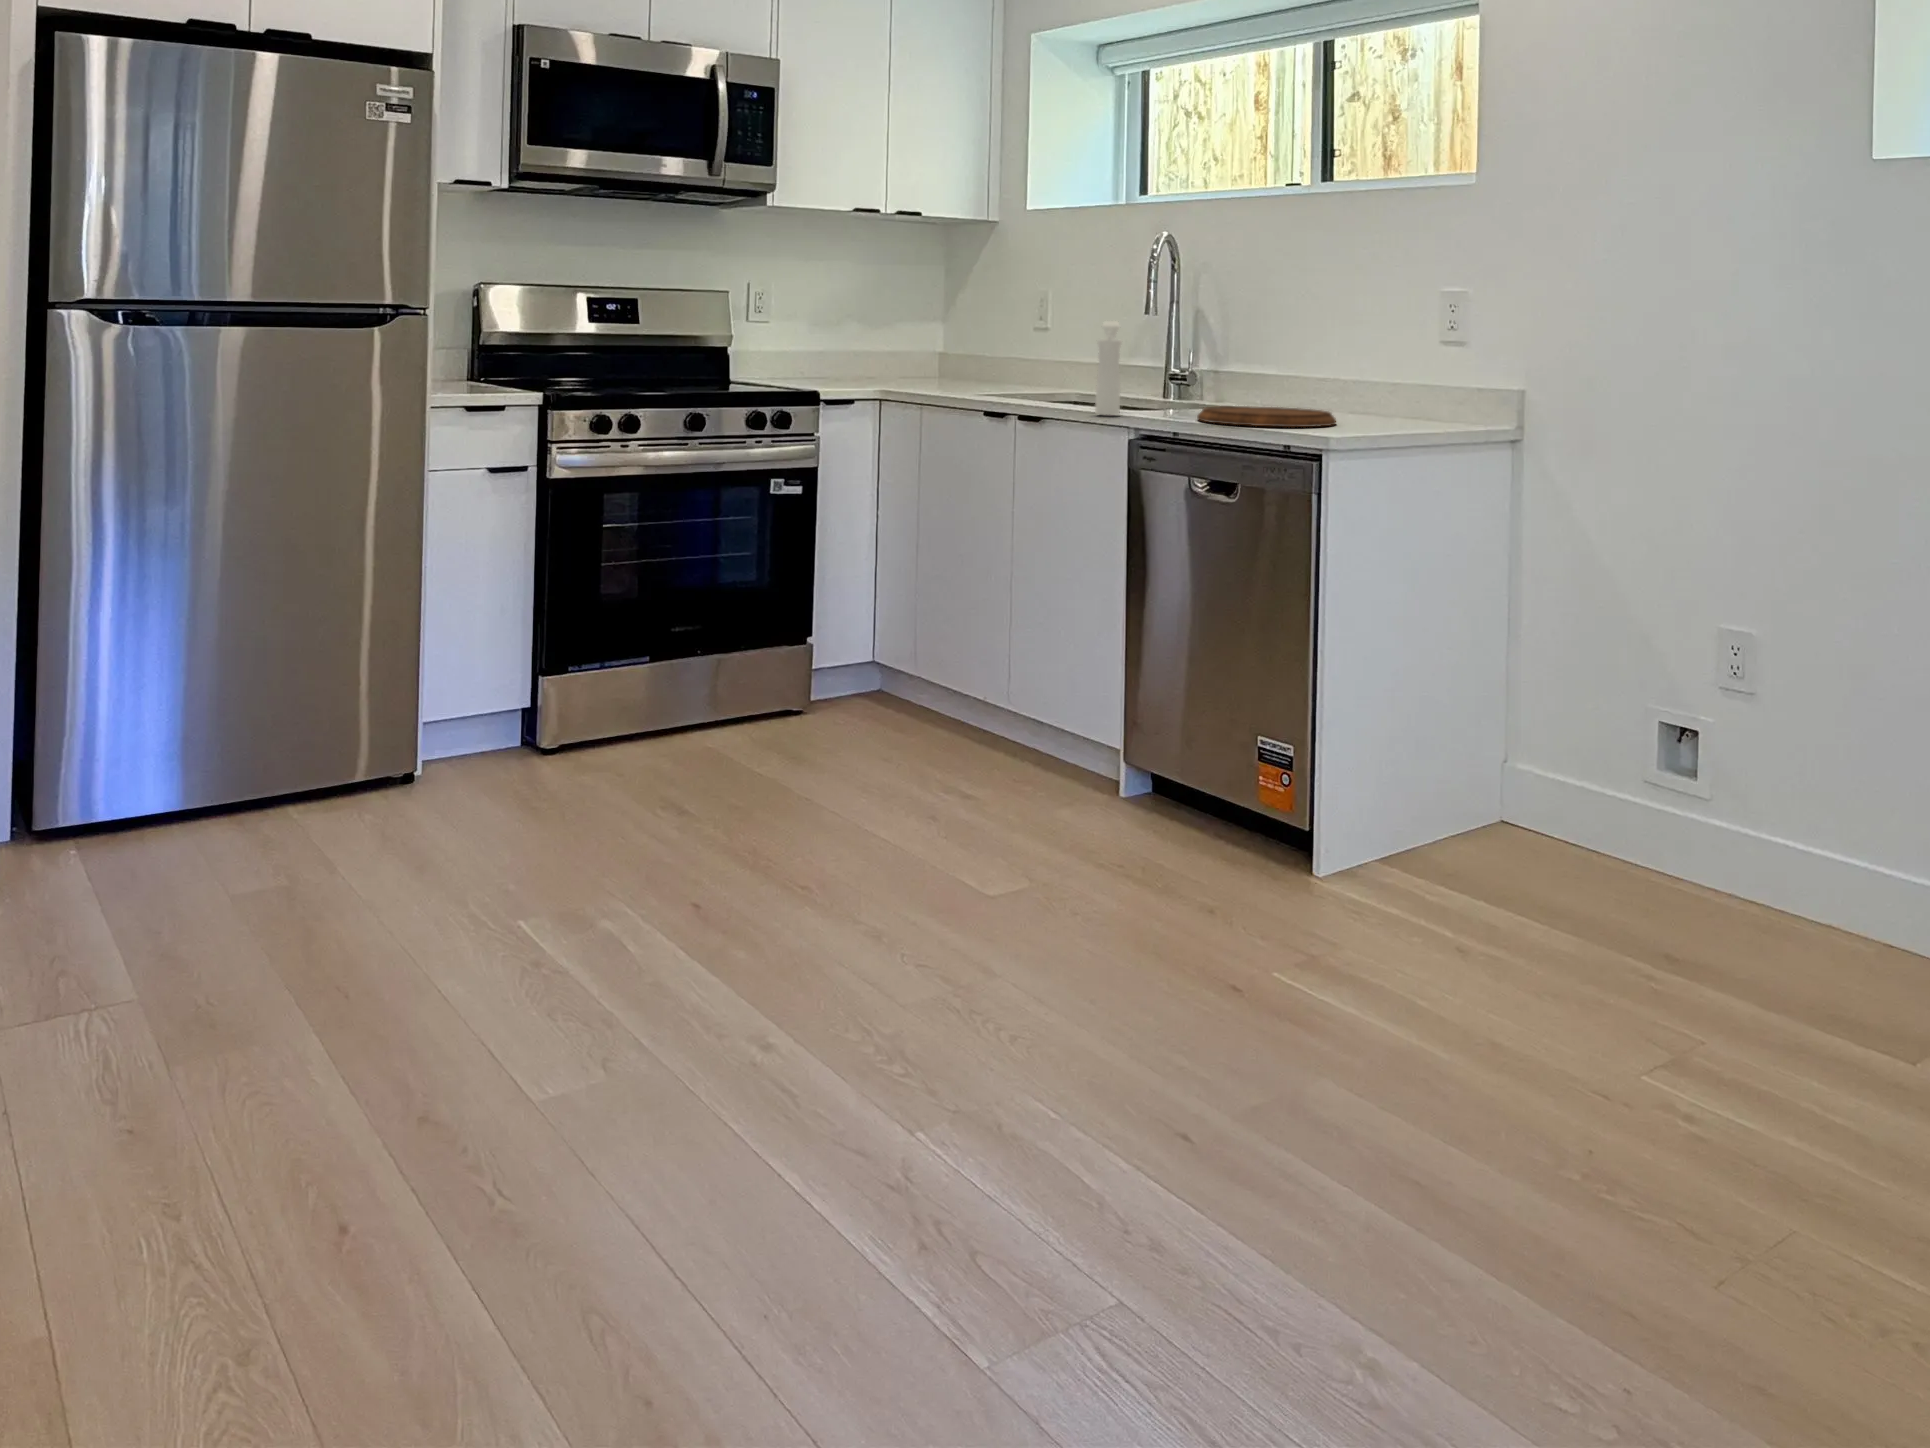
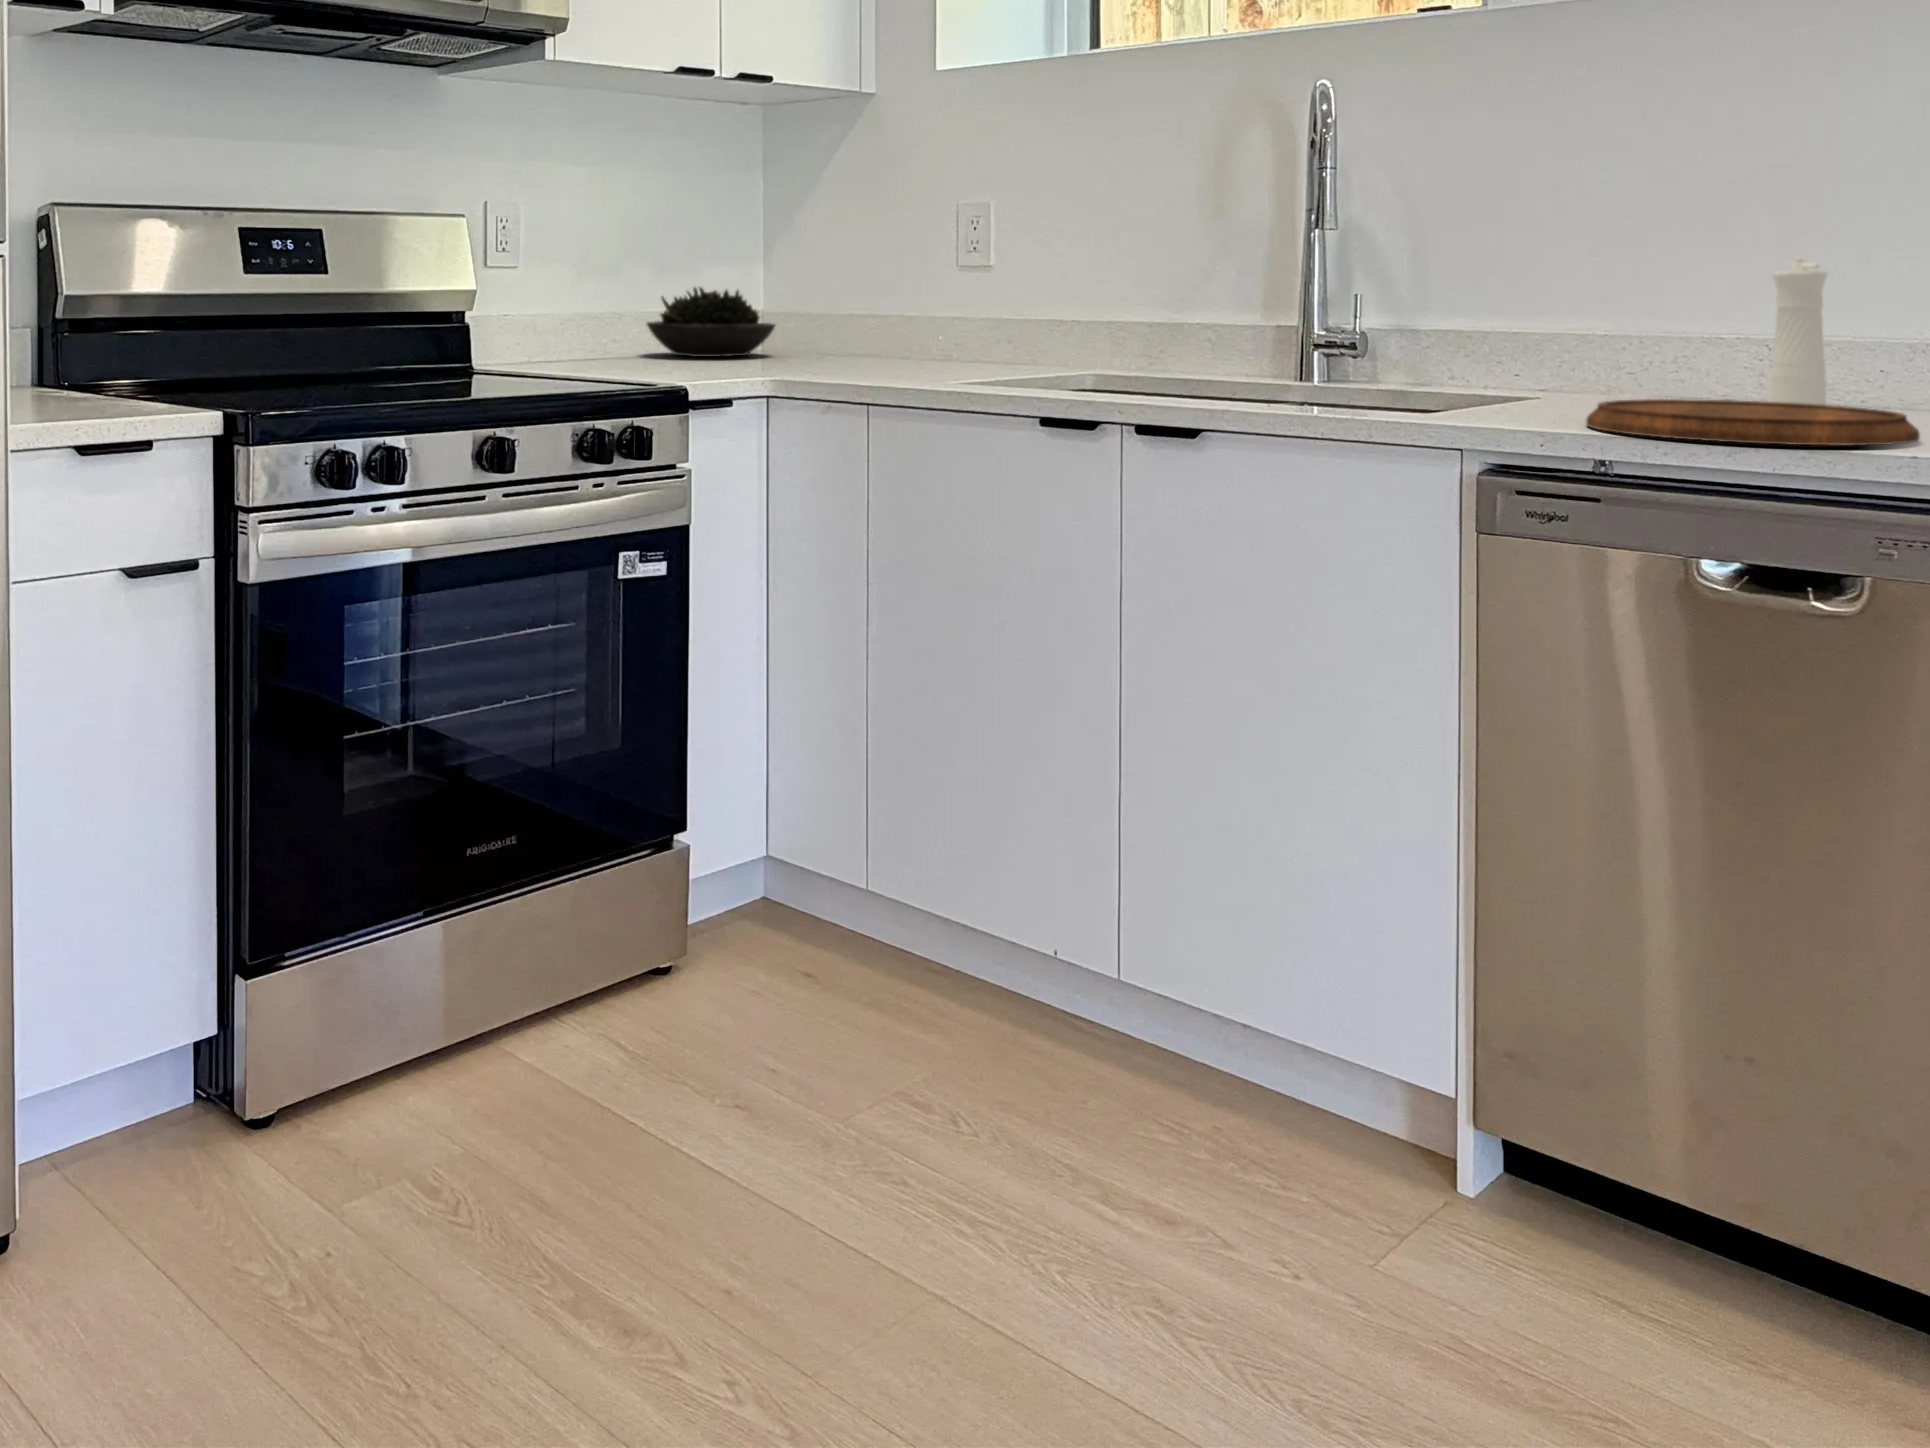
pepper mill: present [1095,321,1122,416] -> present [1771,257,1828,405]
succulent plant: none [850,336,928,378] -> present [646,287,775,357]

